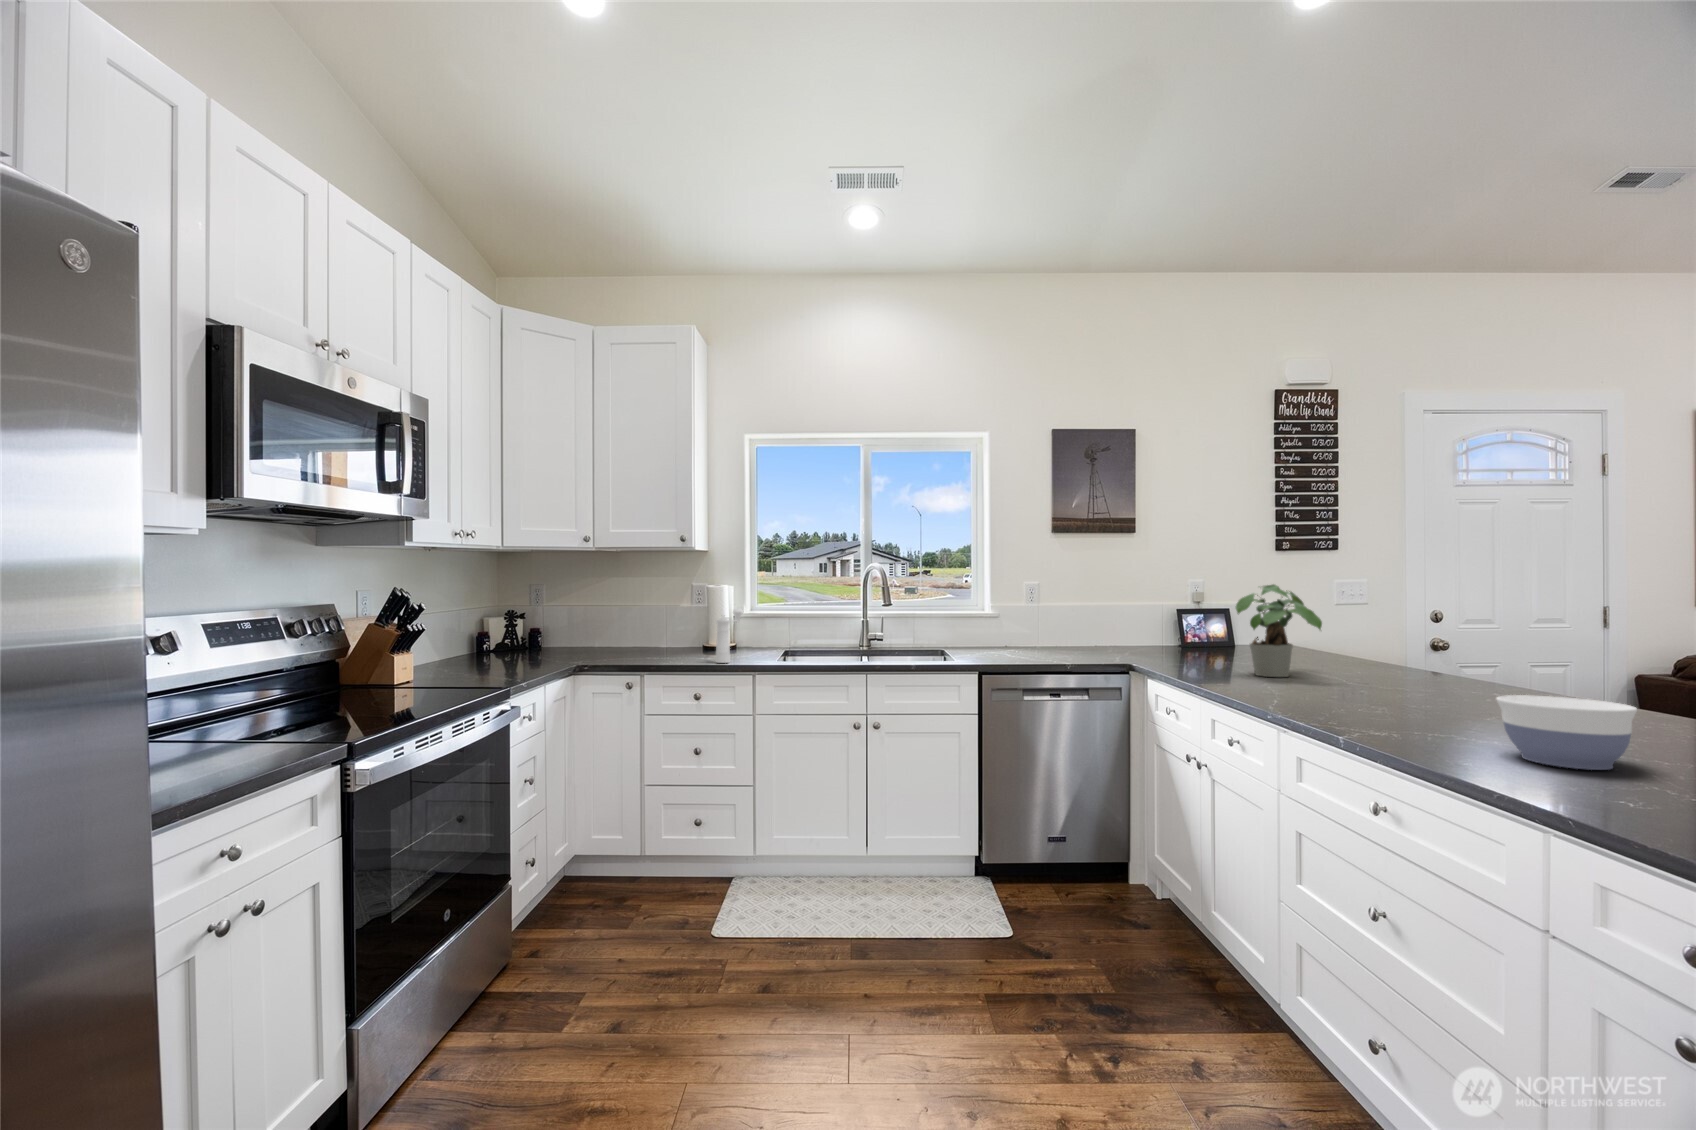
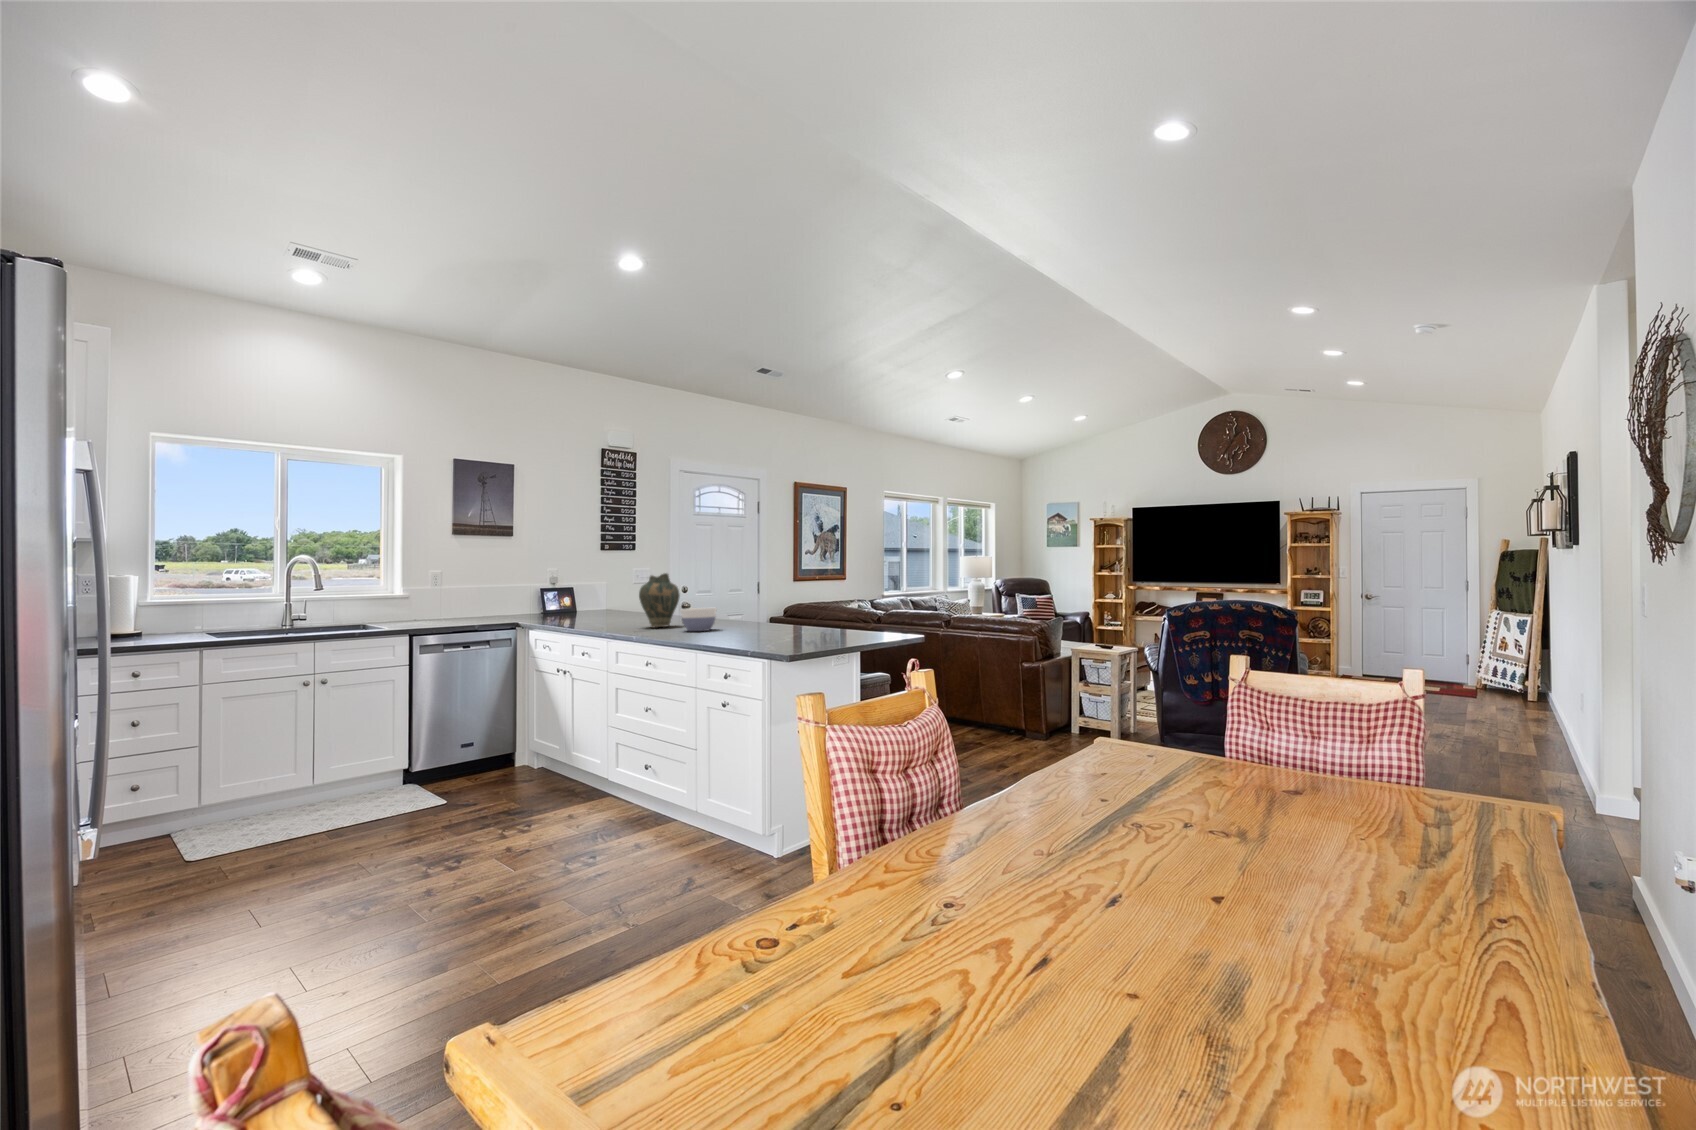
potted plant: present [1236,584,1322,677] -> none [581,570,624,622]
vase: none [1363,600,1477,722] -> present [639,573,680,628]
pepper mill: present [716,609,743,663] -> none [151,595,174,643]

